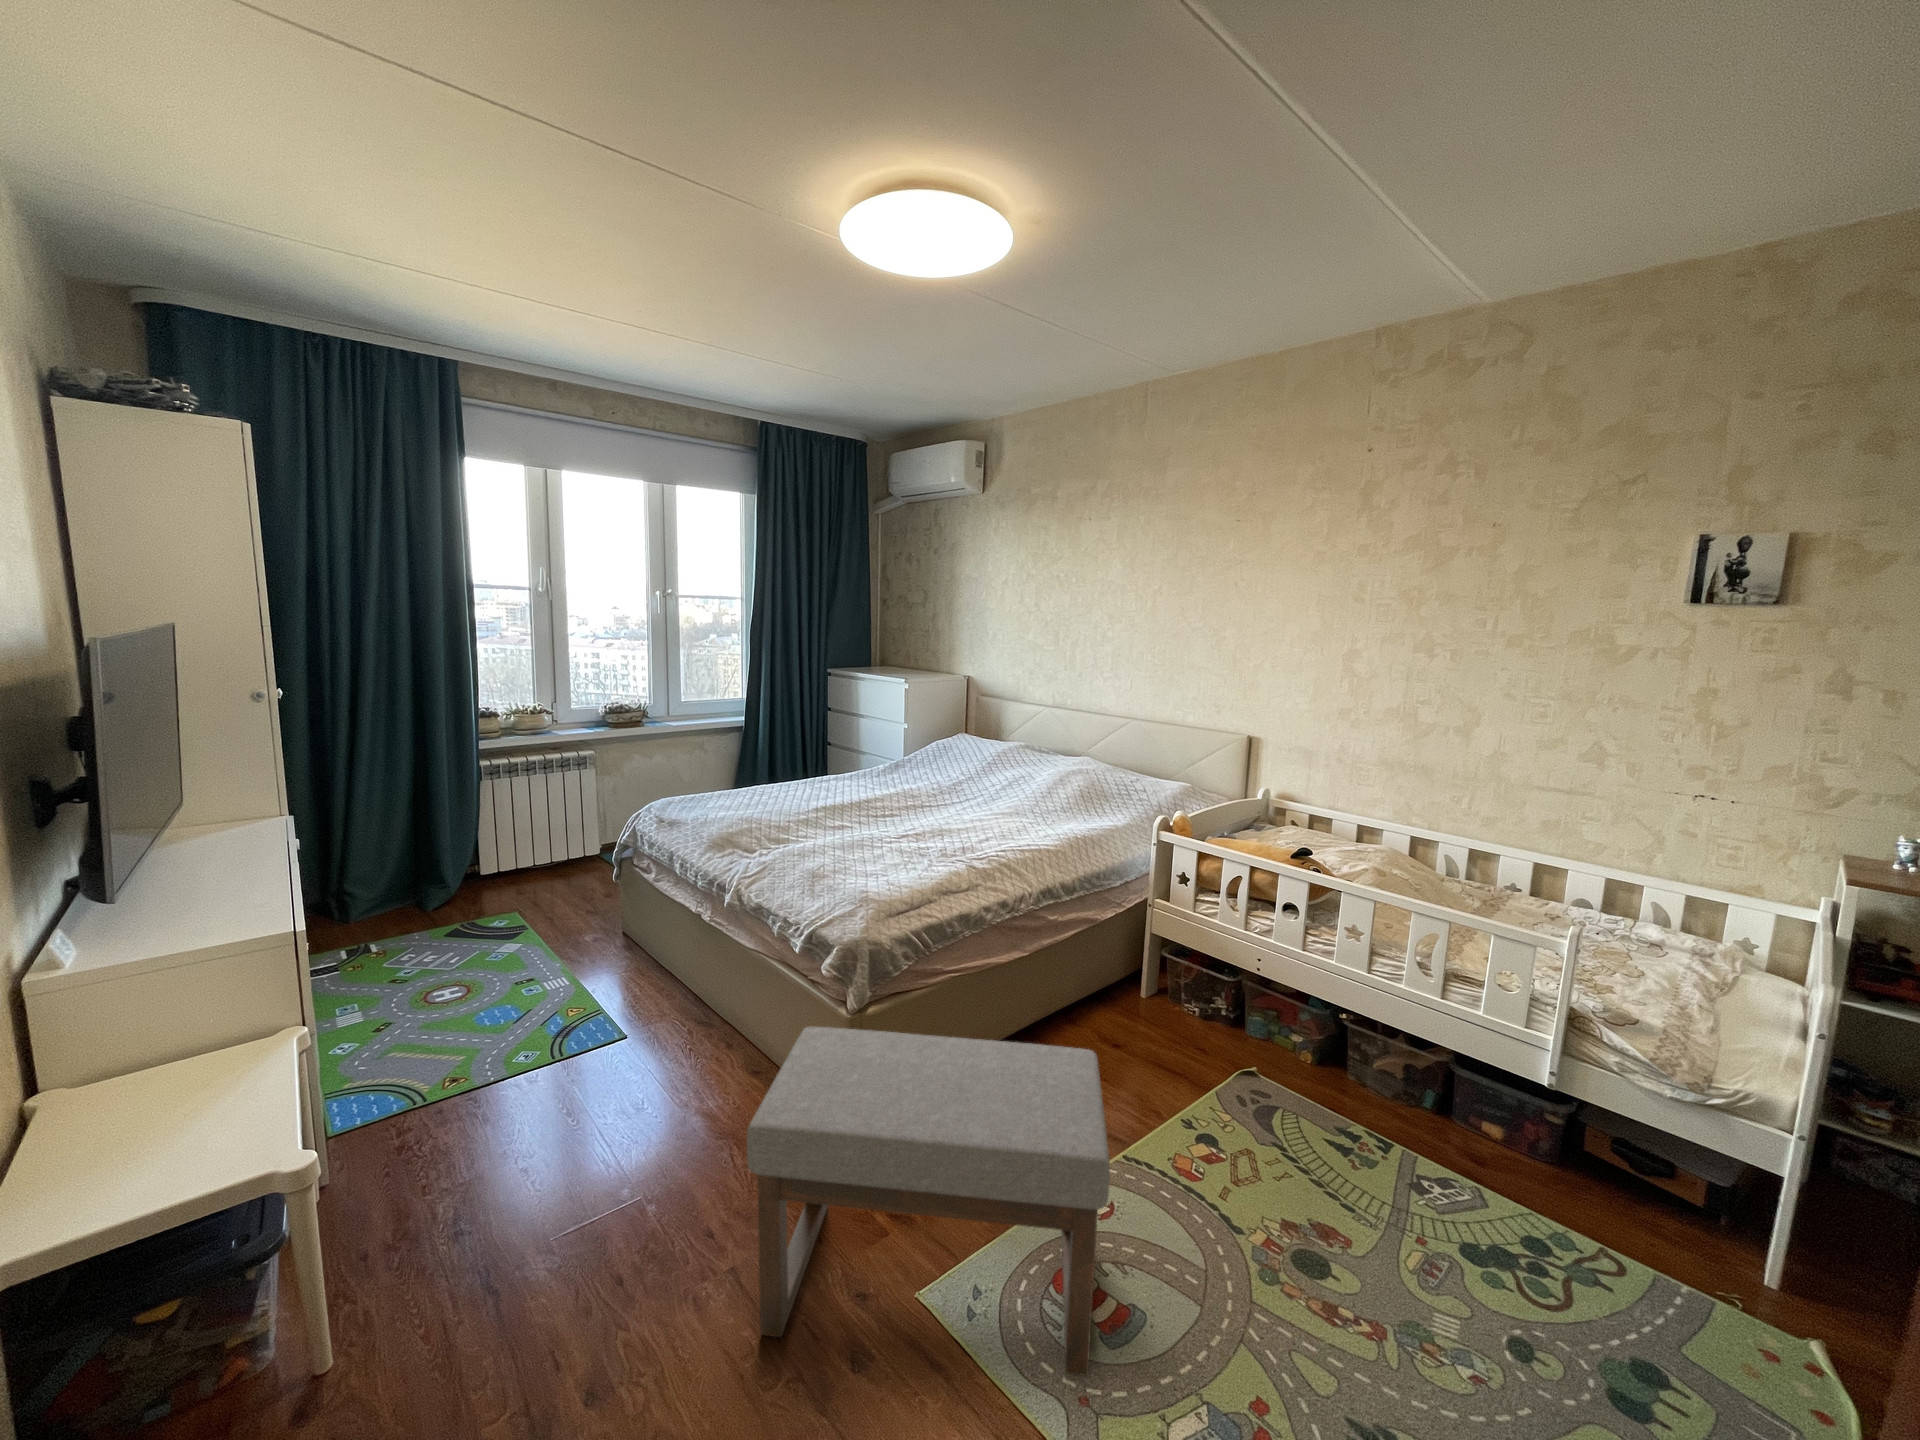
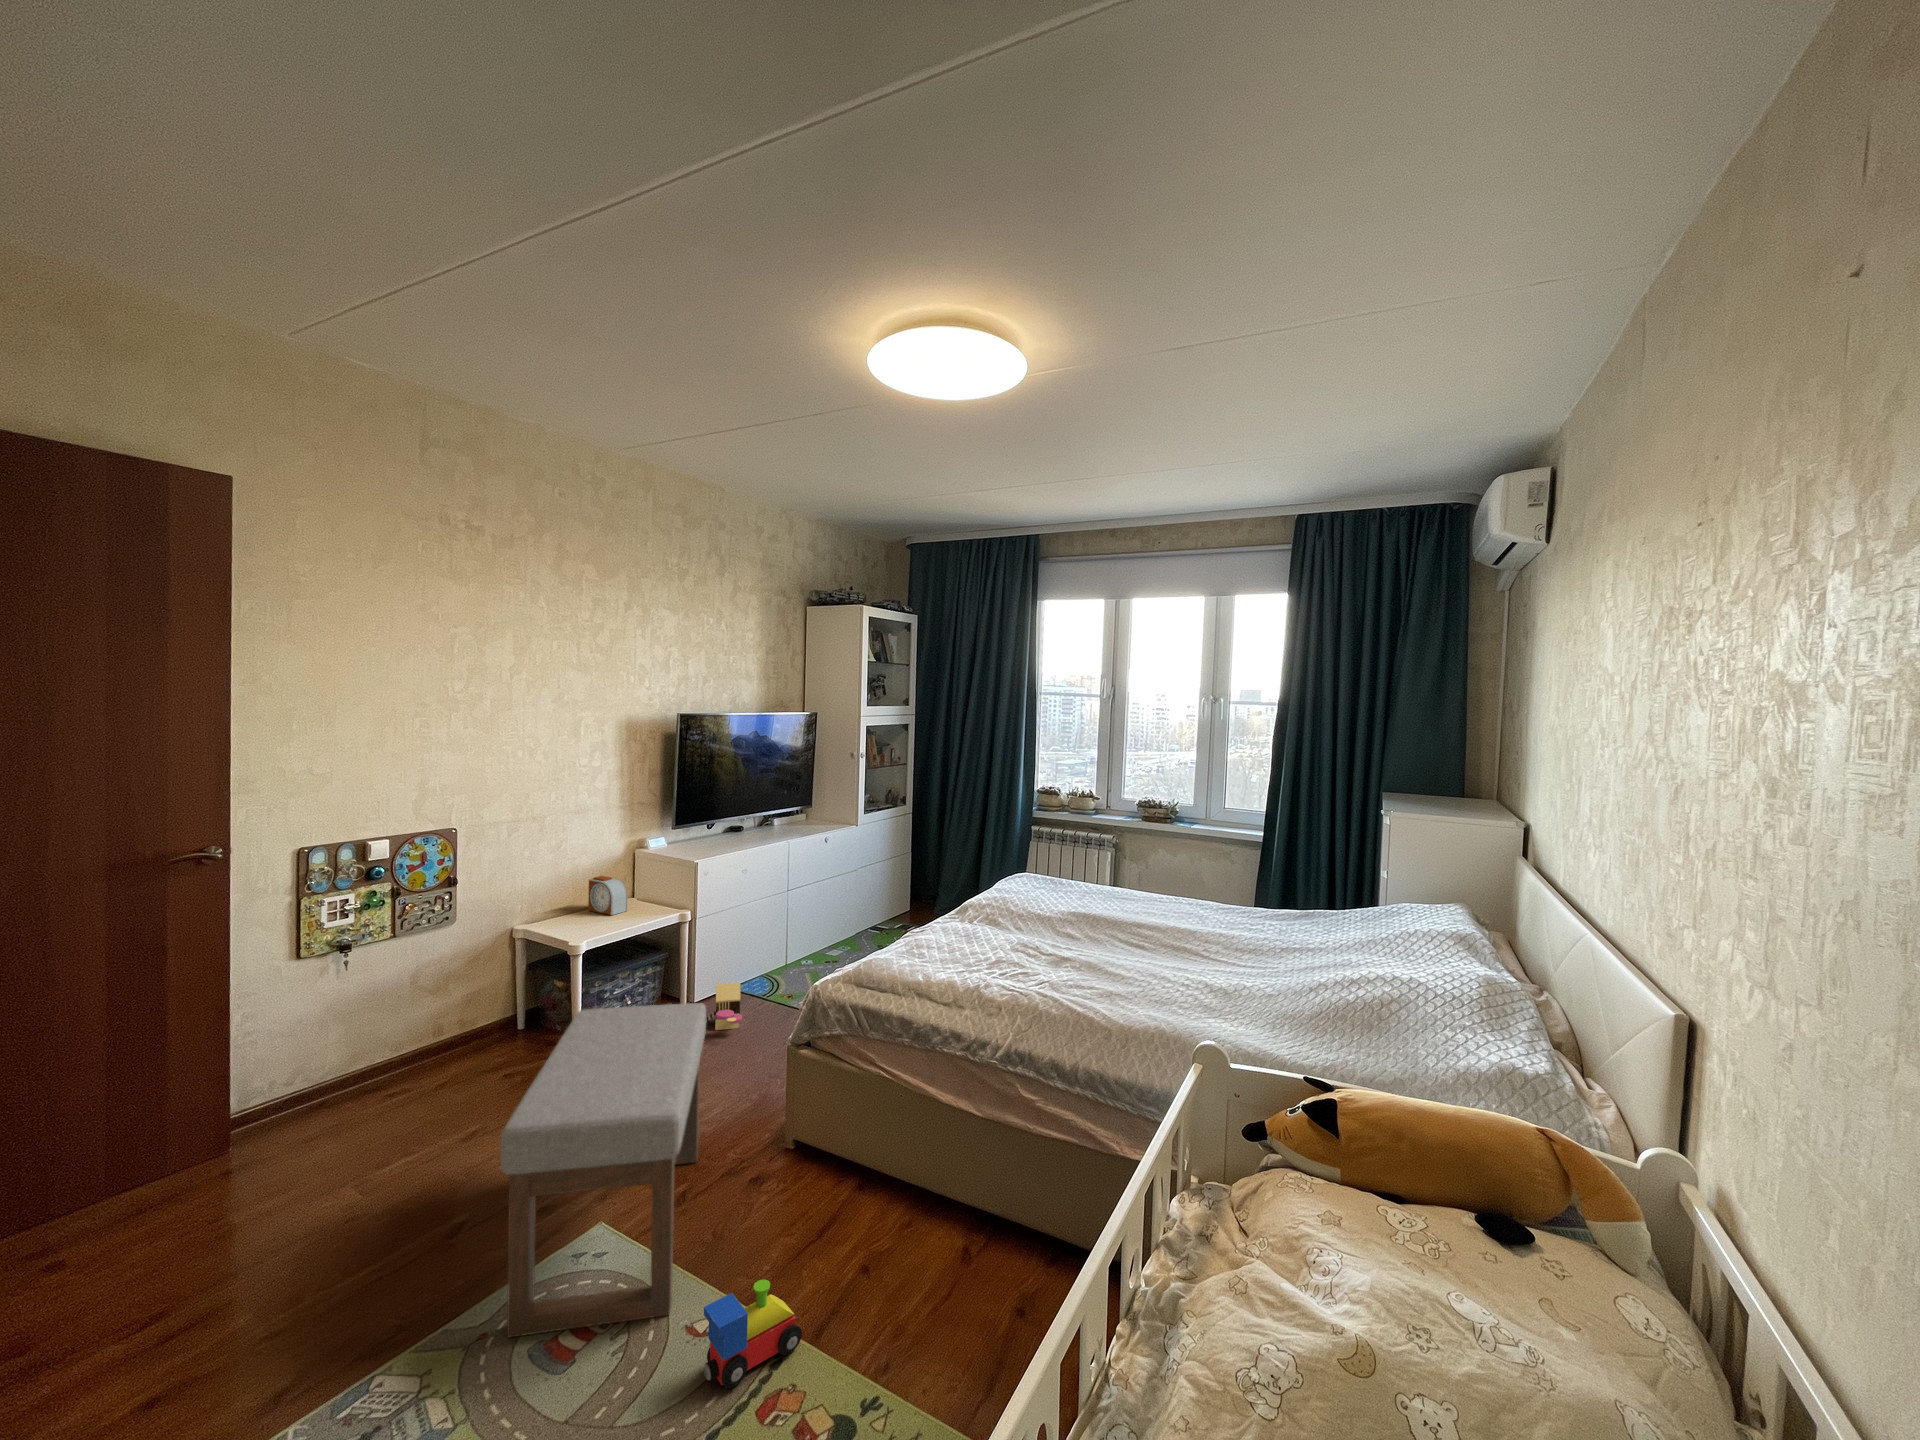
alarm clock: none [102,1035,229,1139] -> present [588,876,627,915]
toy house: none [396,1084,521,1183] -> present [706,982,742,1030]
toy train: none [1109,1118,1181,1205] -> present [704,1280,802,1388]

